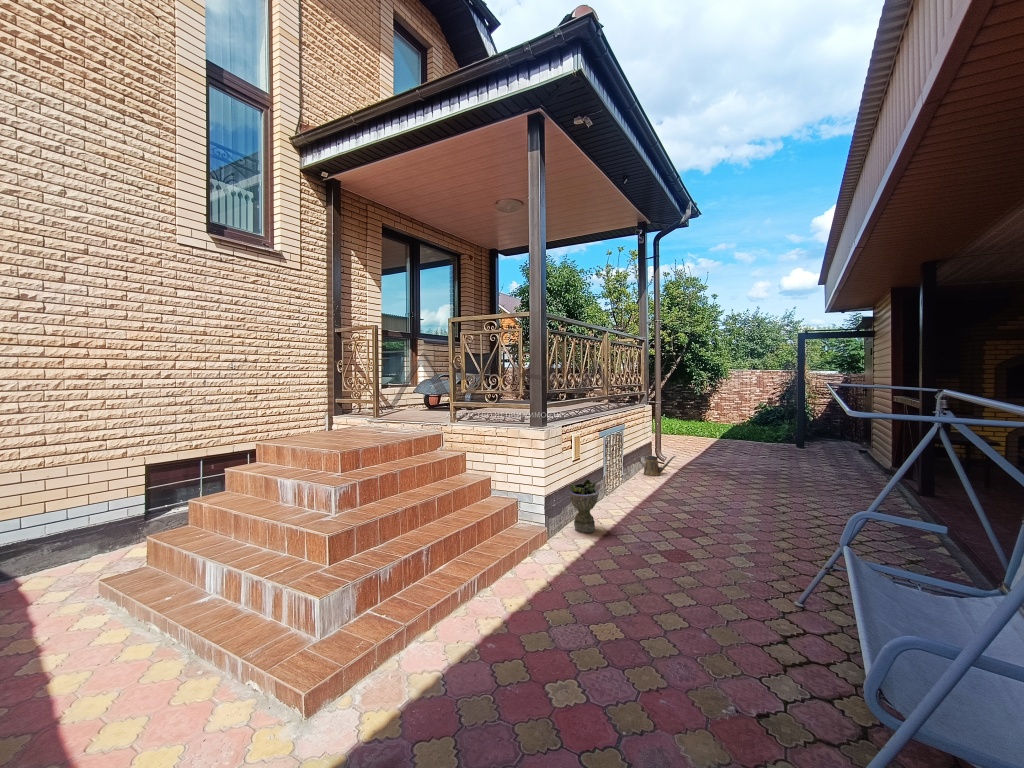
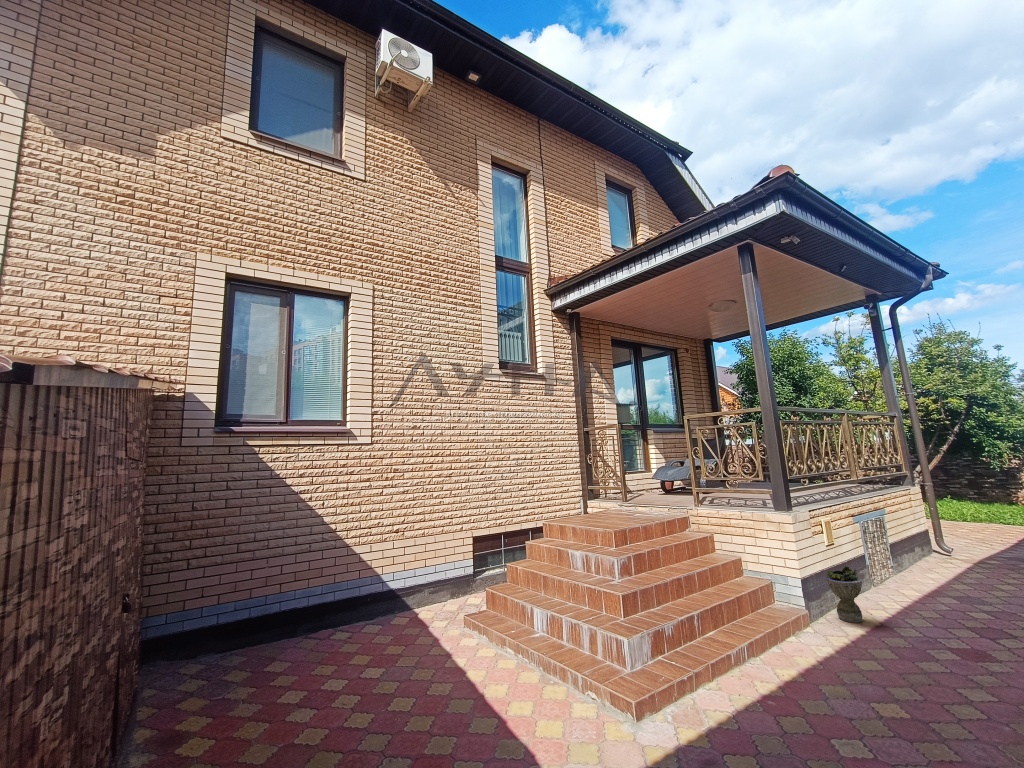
watering can: present [639,456,676,476] -> none [914,546,966,570]

